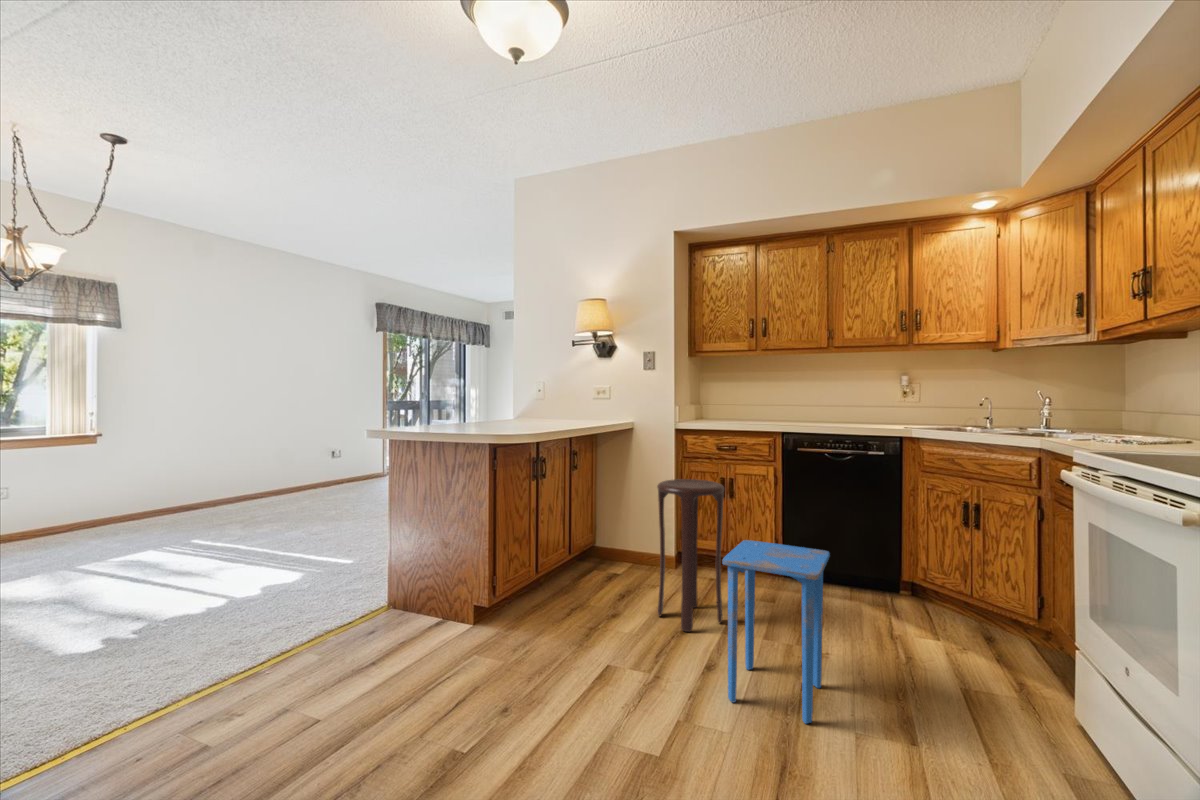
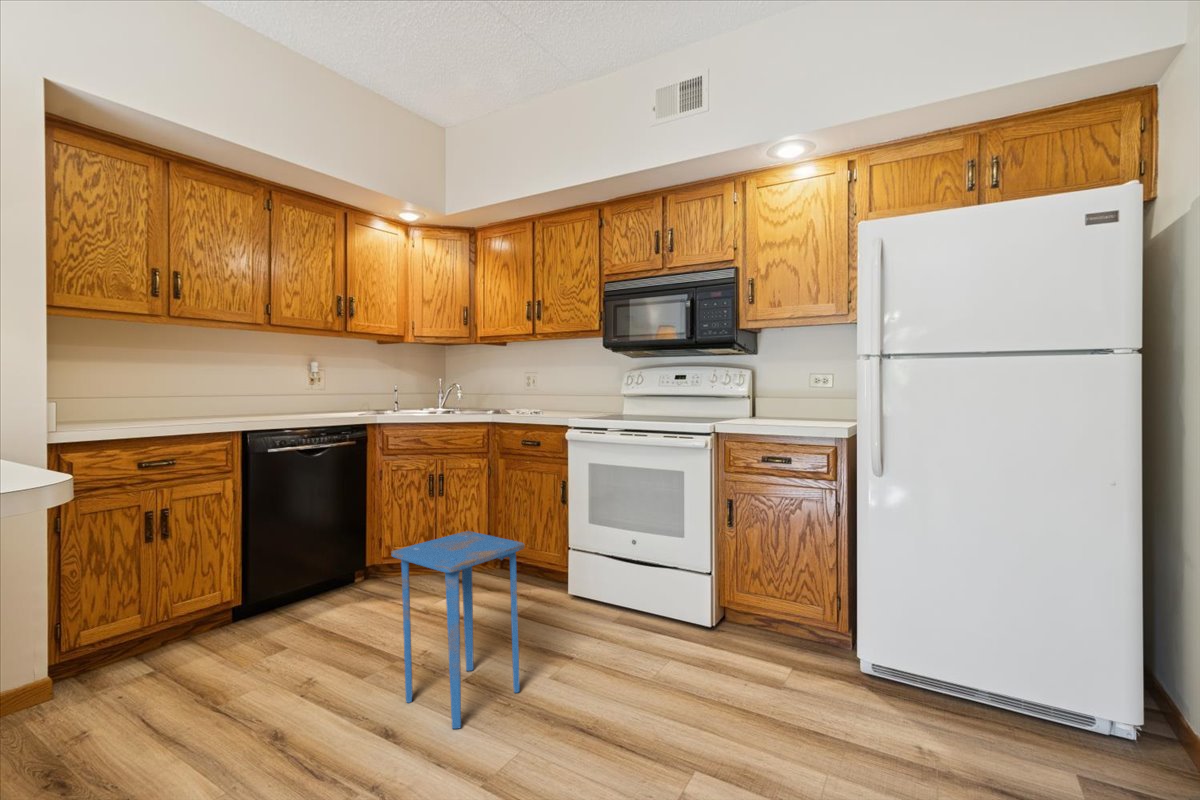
stool: present [657,479,724,632] -> none [177,504,299,748]

